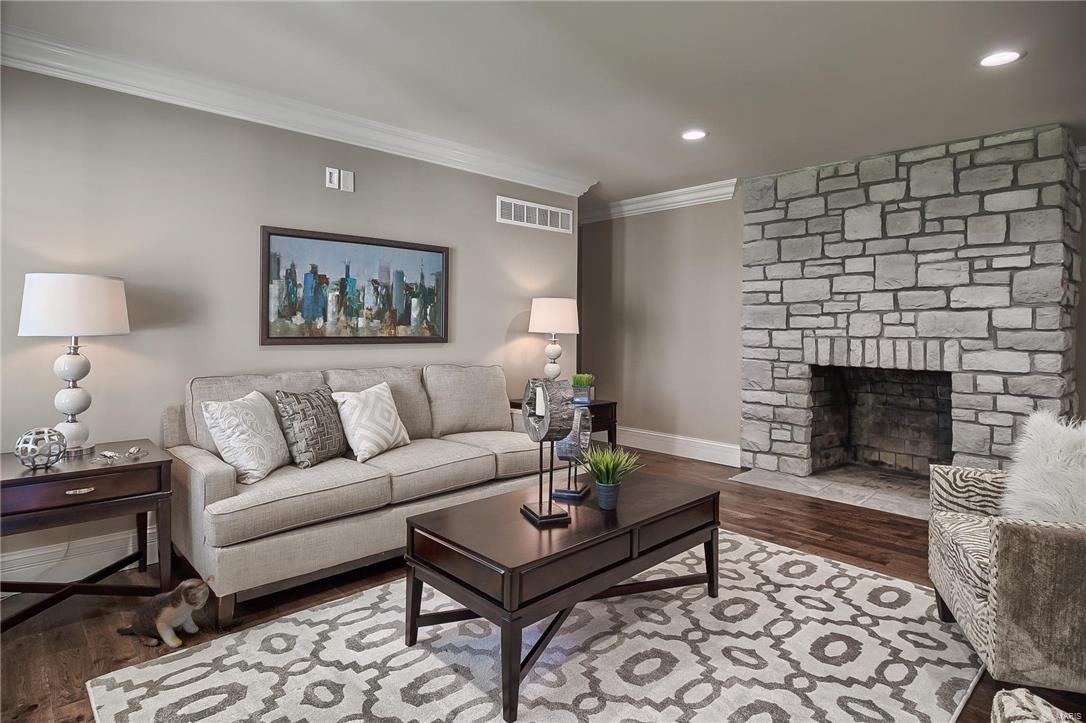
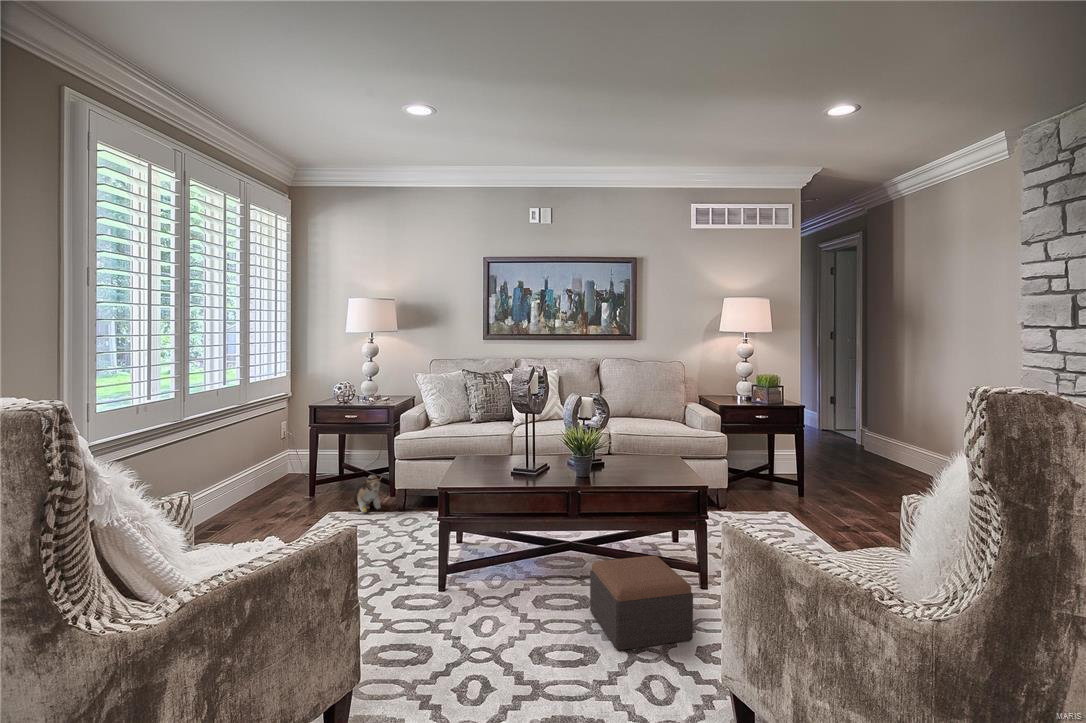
footstool: none [683,576,790,686] -> present [590,555,693,651]

